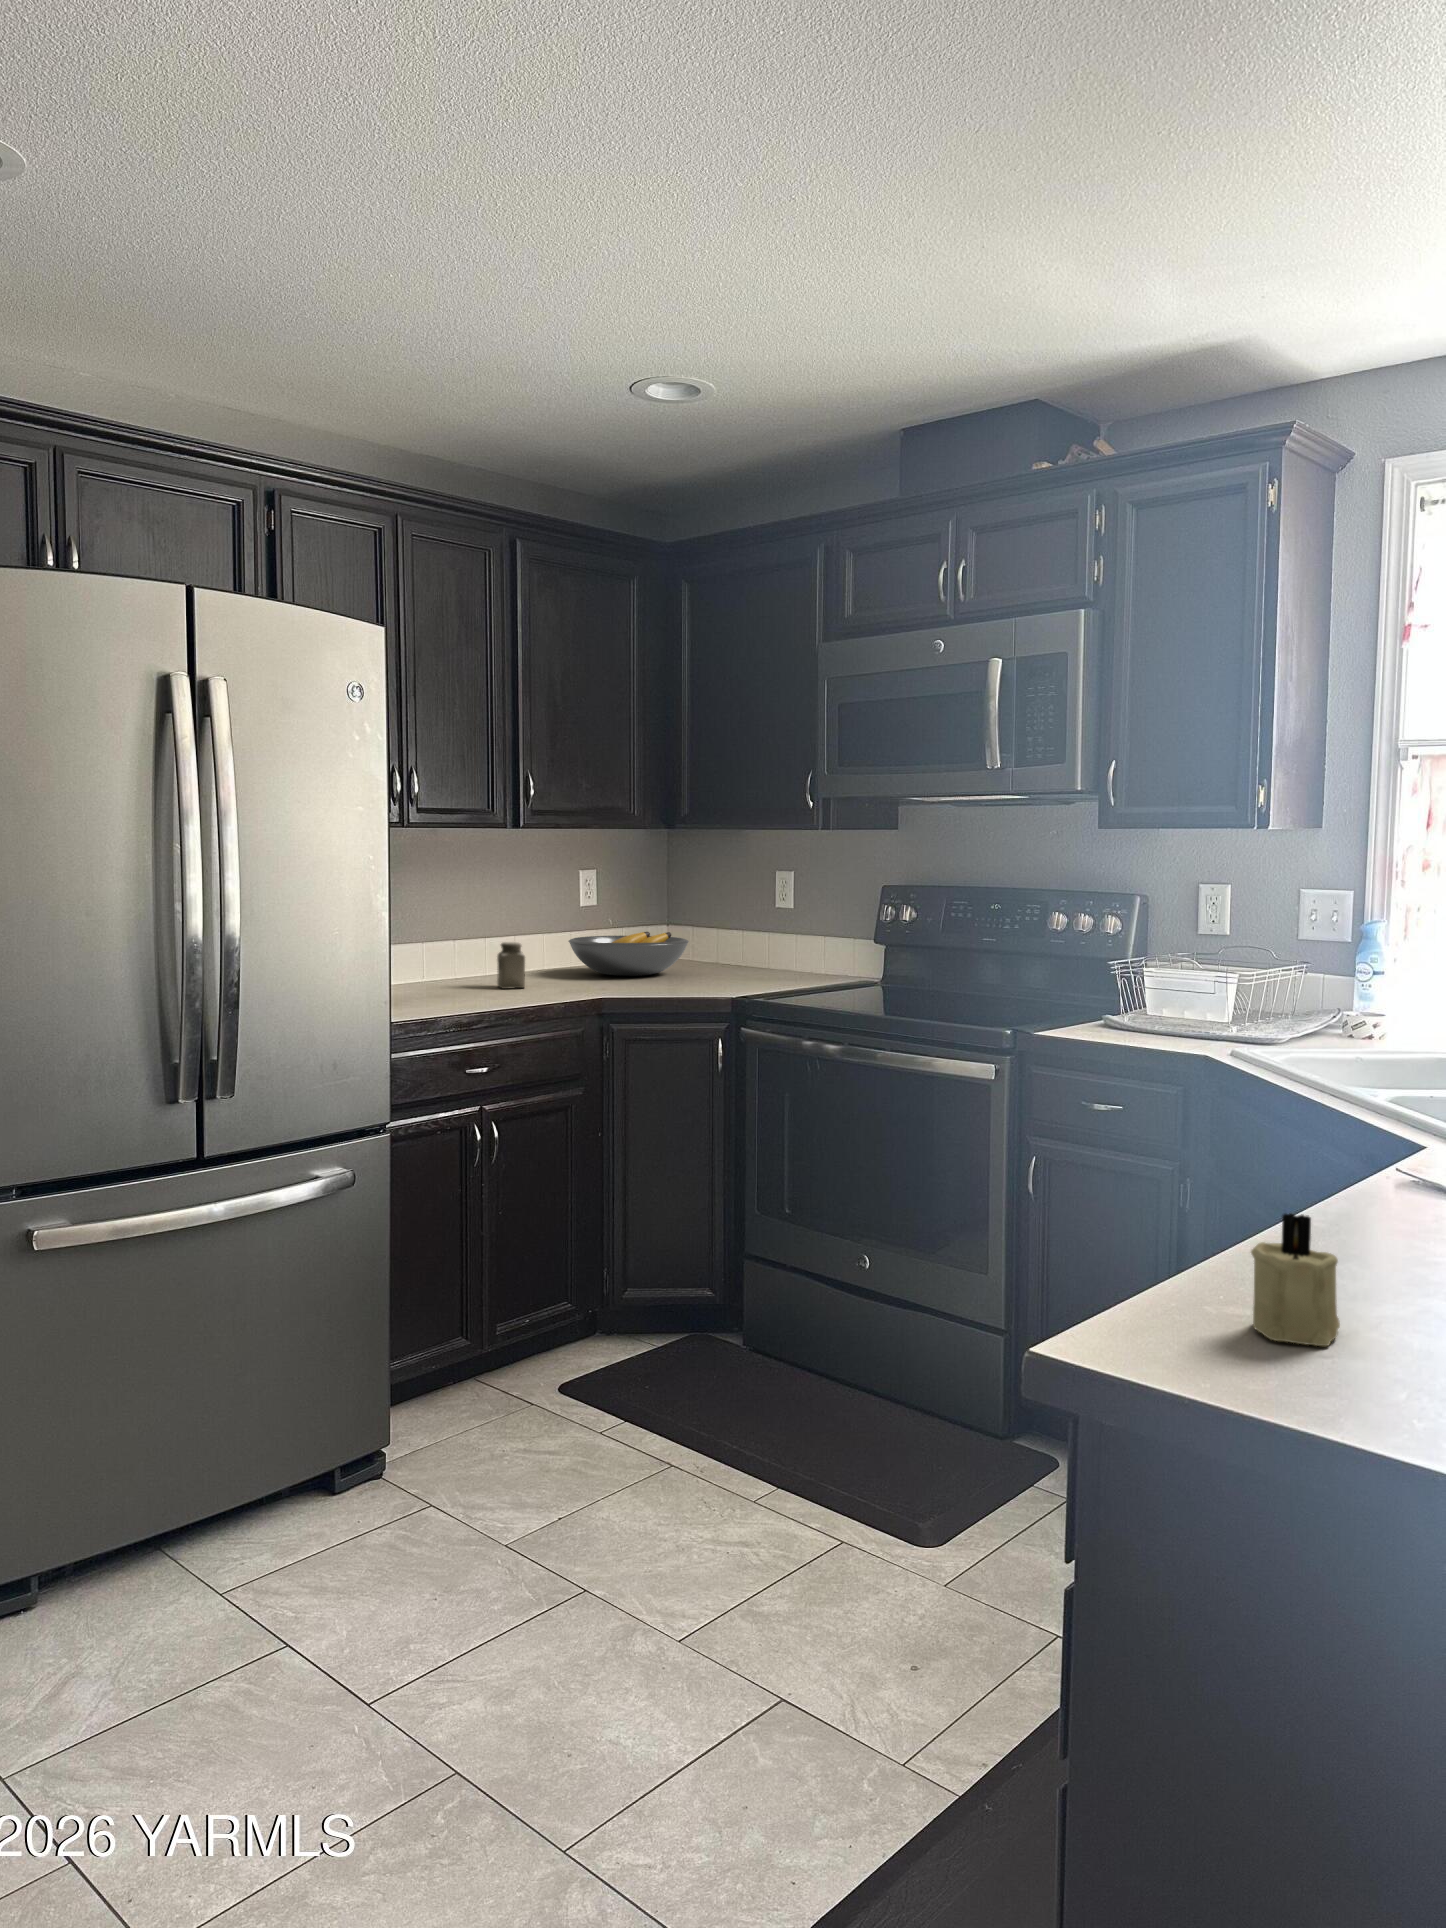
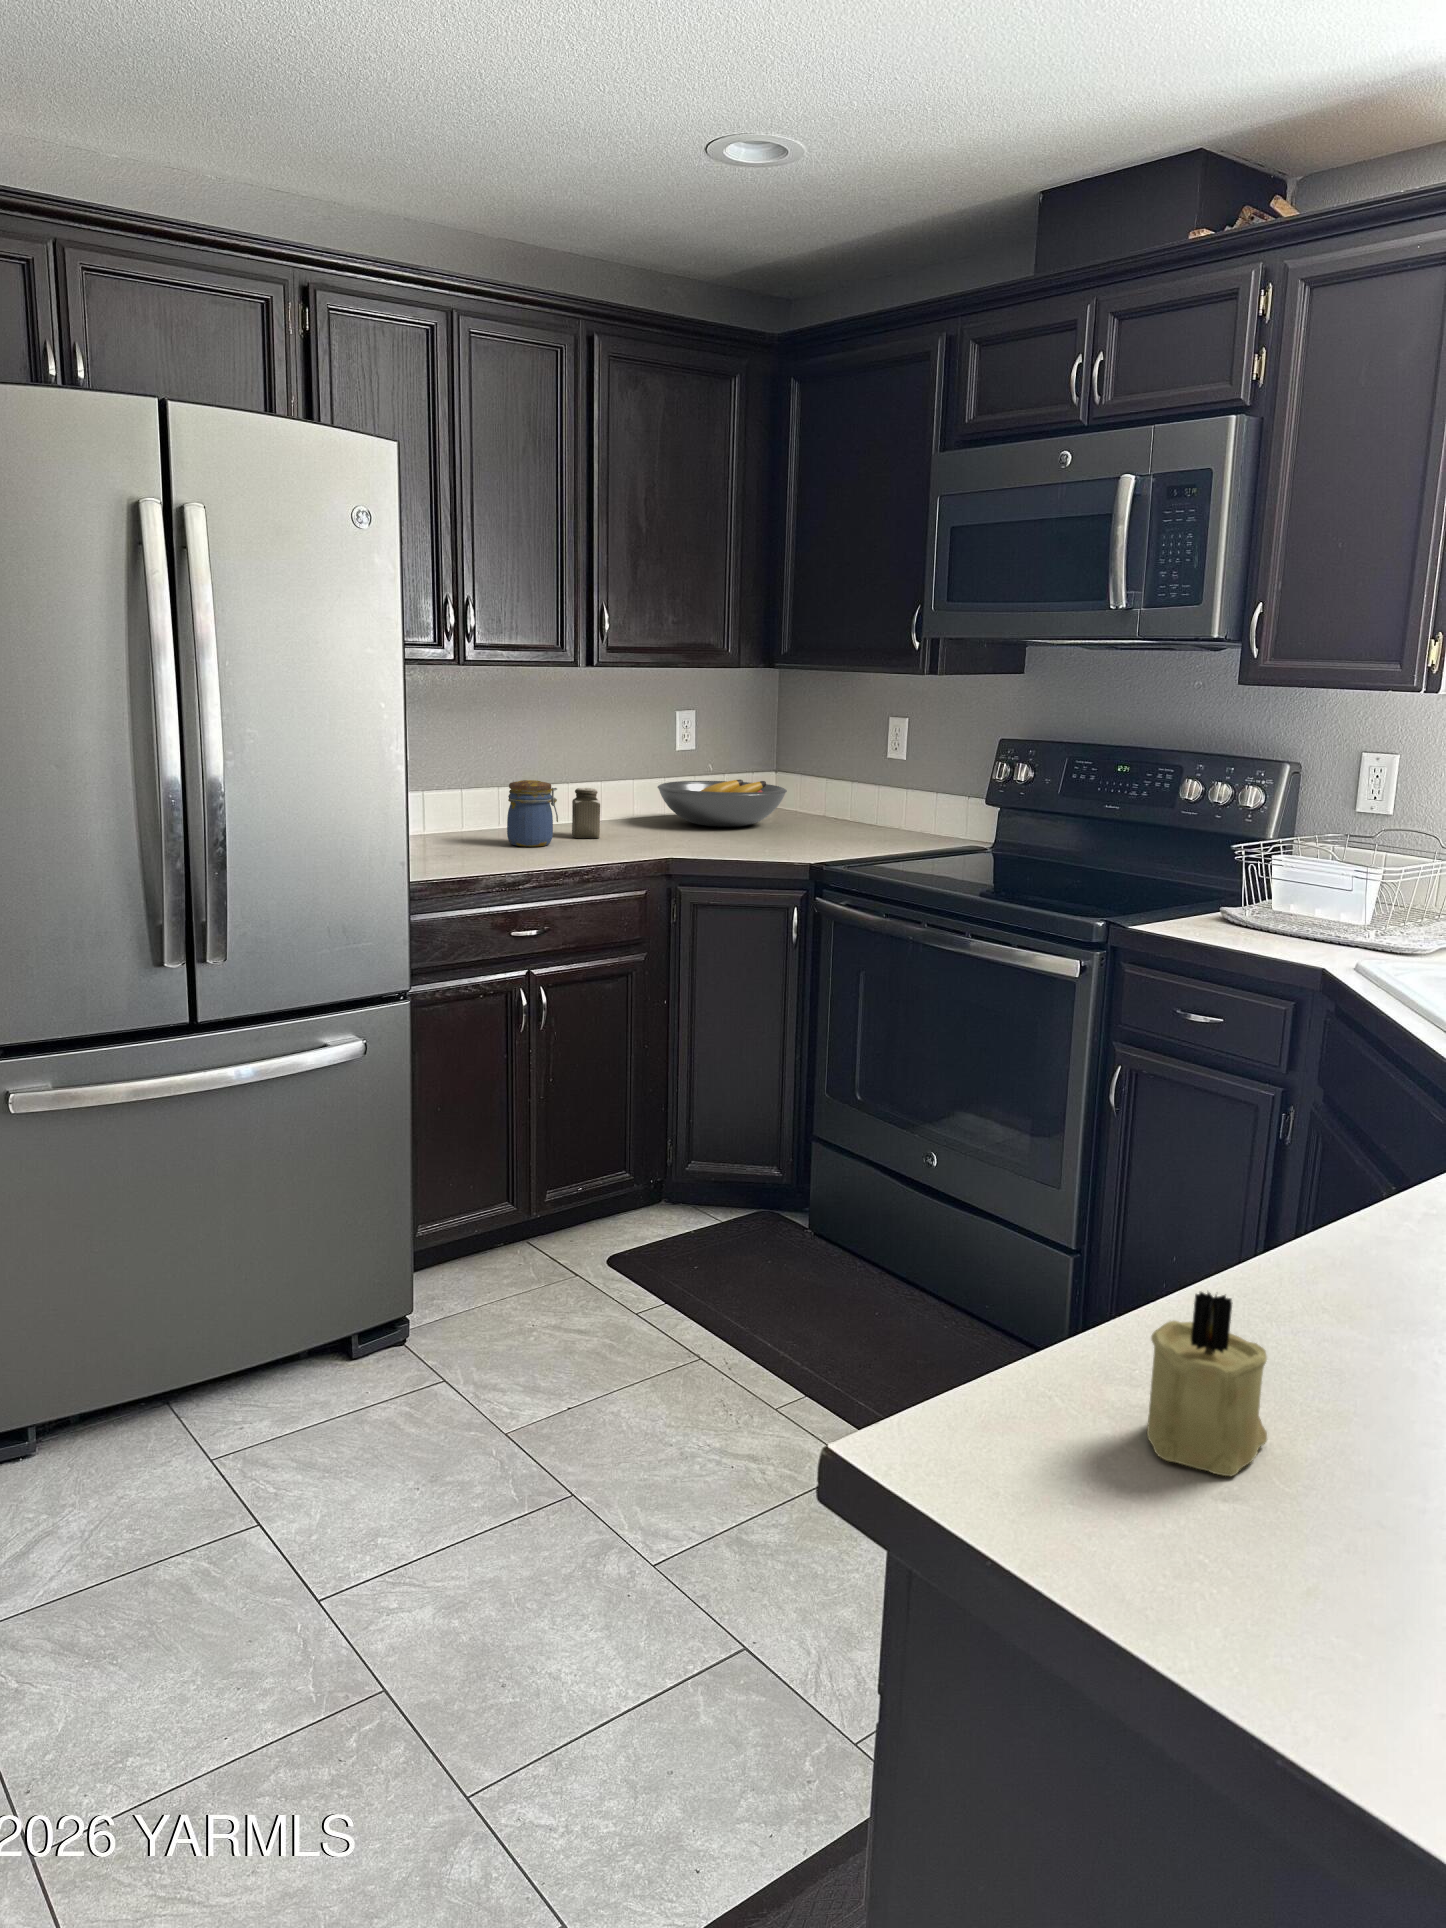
jar: none [443,935,490,996] -> present [507,780,558,846]

